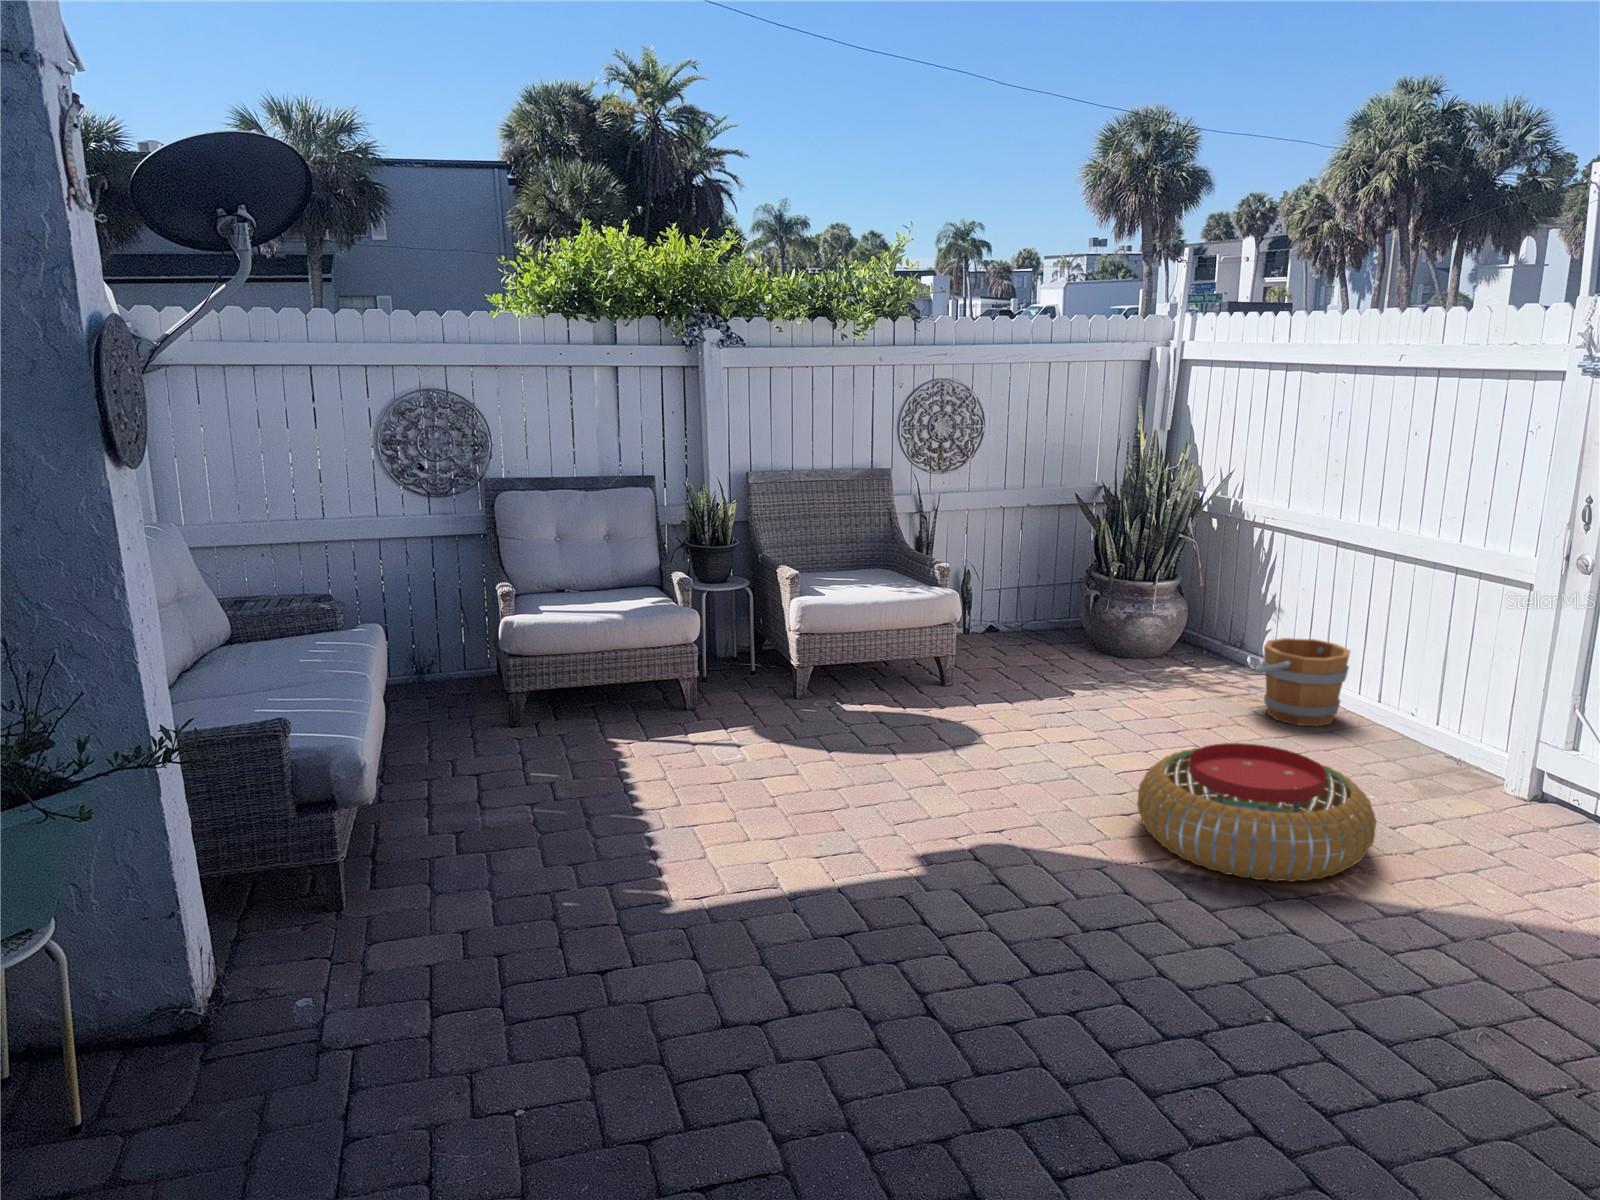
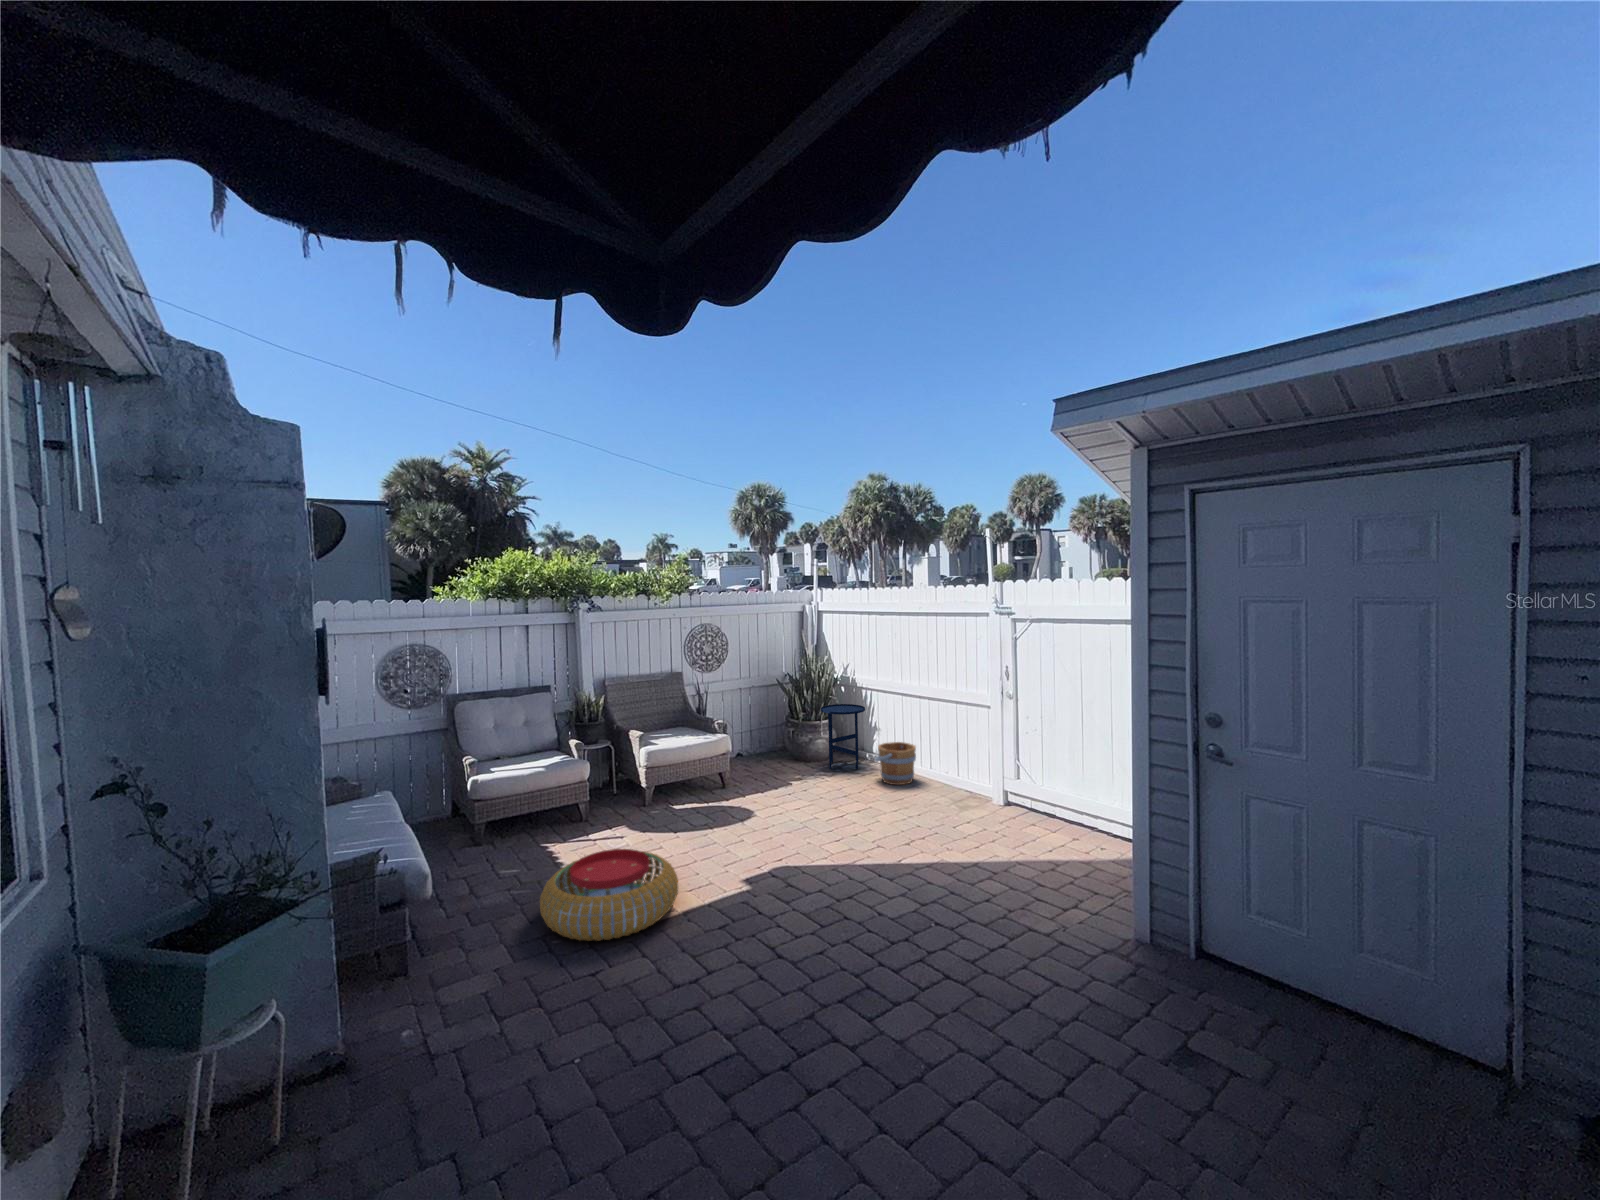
side table: none [1159,552,1254,684] -> present [821,704,865,769]
pouf: present [1137,743,1377,882] -> present [540,849,678,941]

